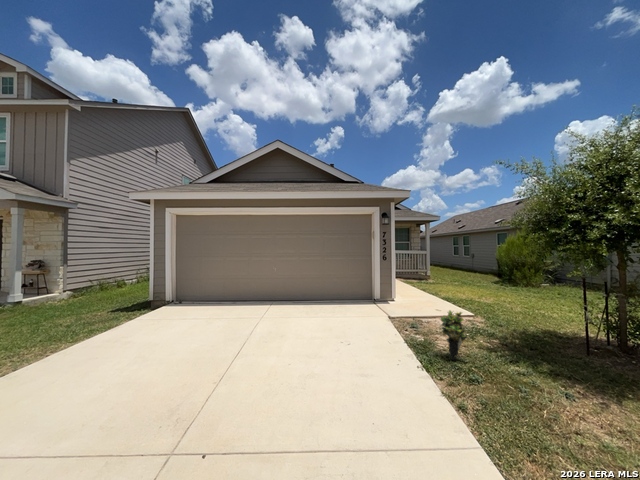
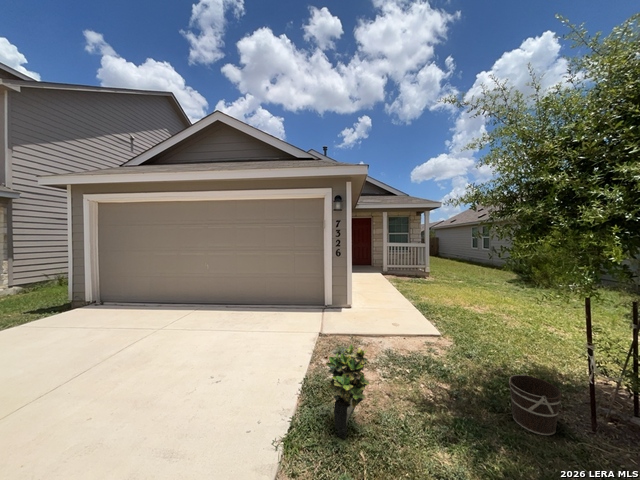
bucket: none [537,325,567,355] -> present [509,373,562,435]

